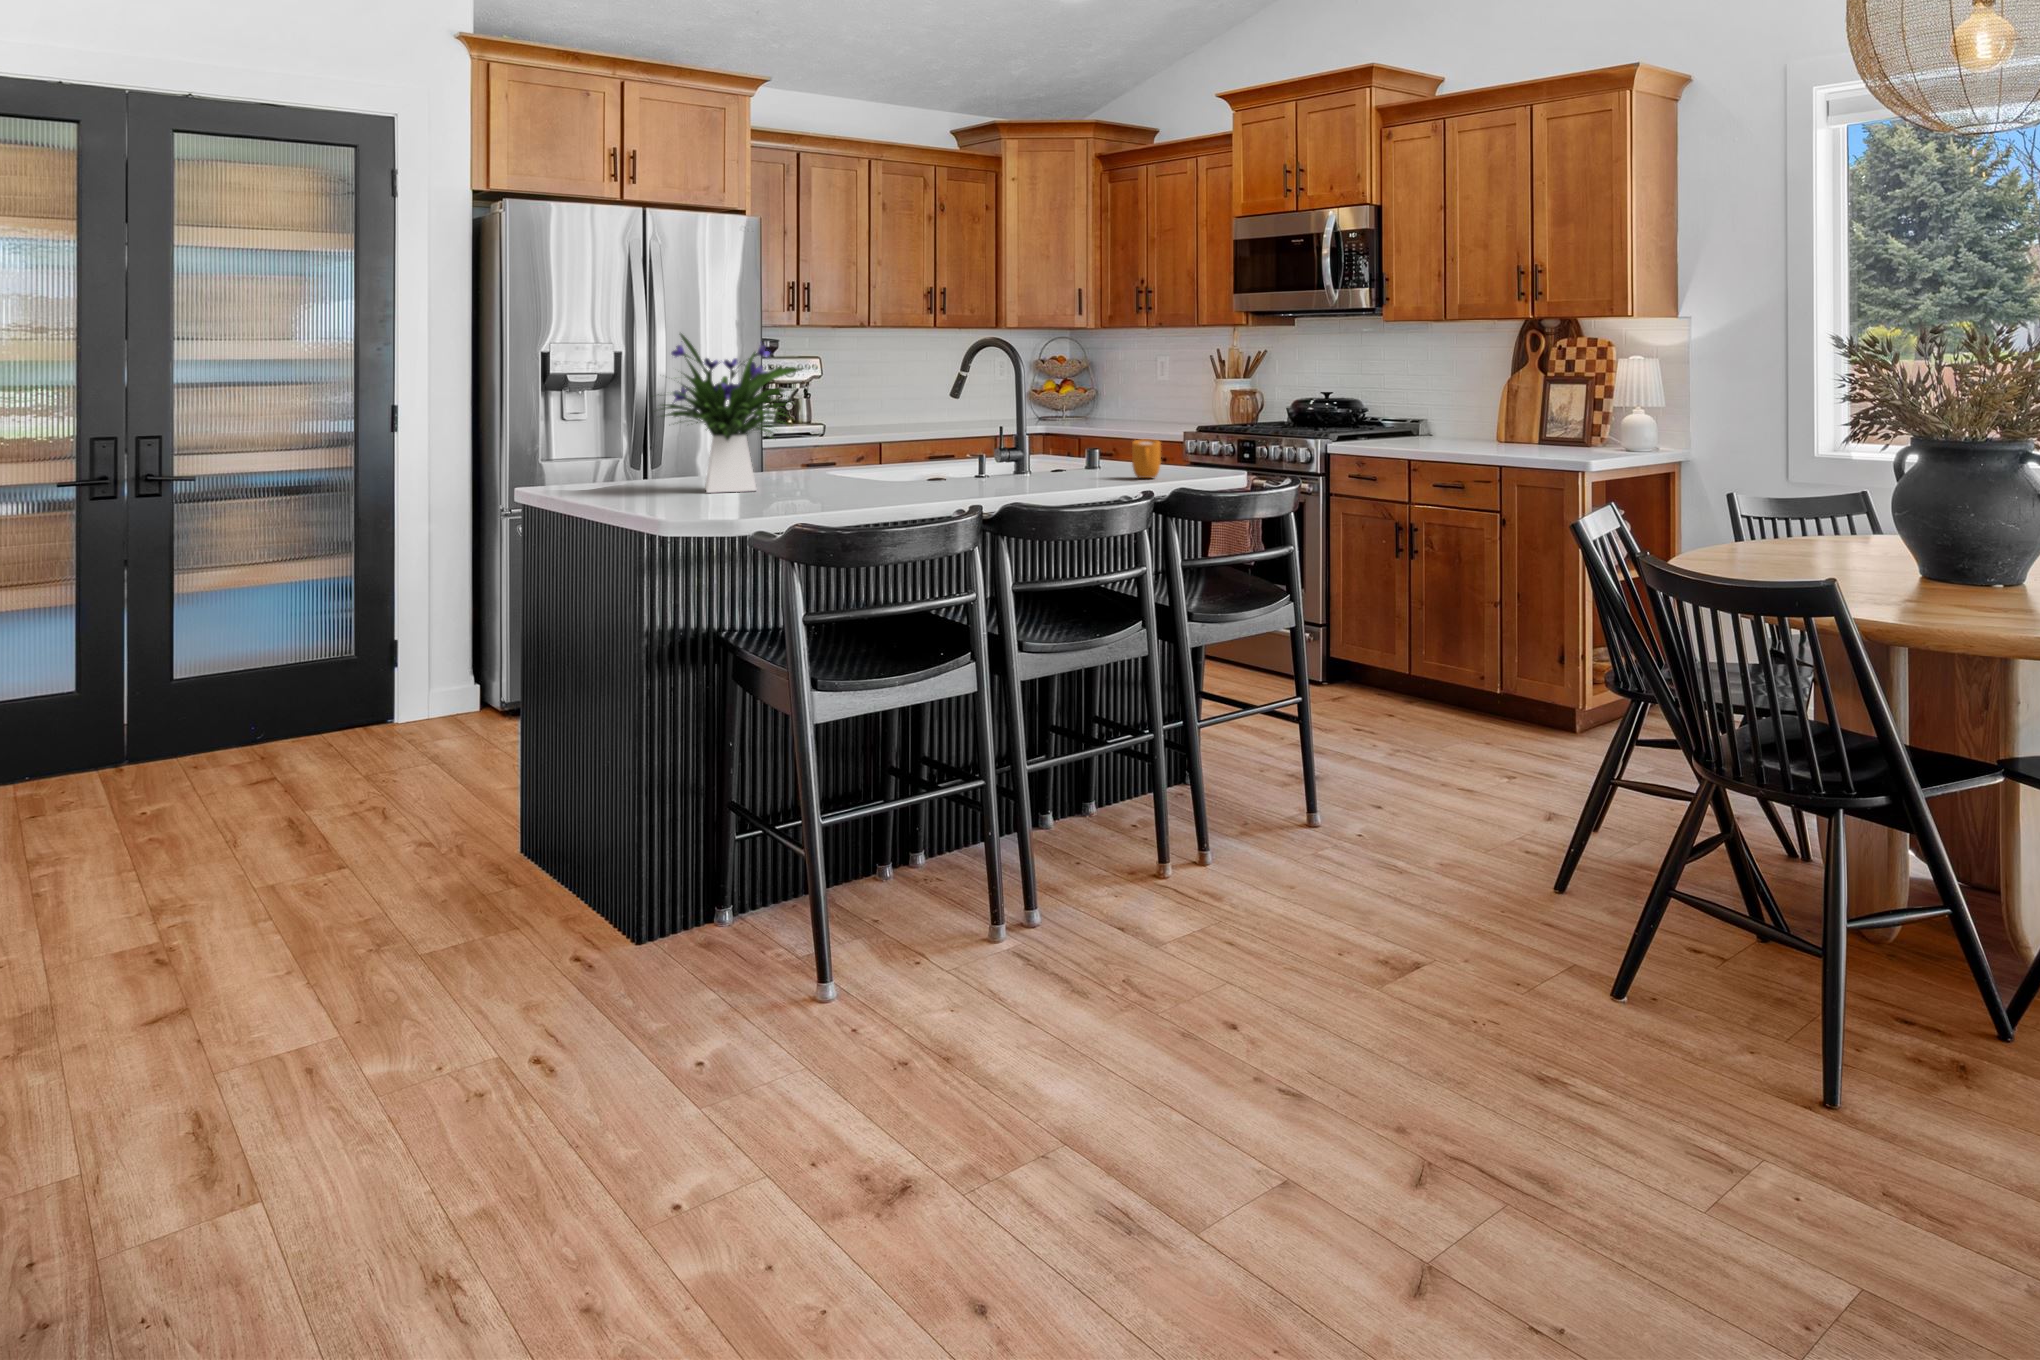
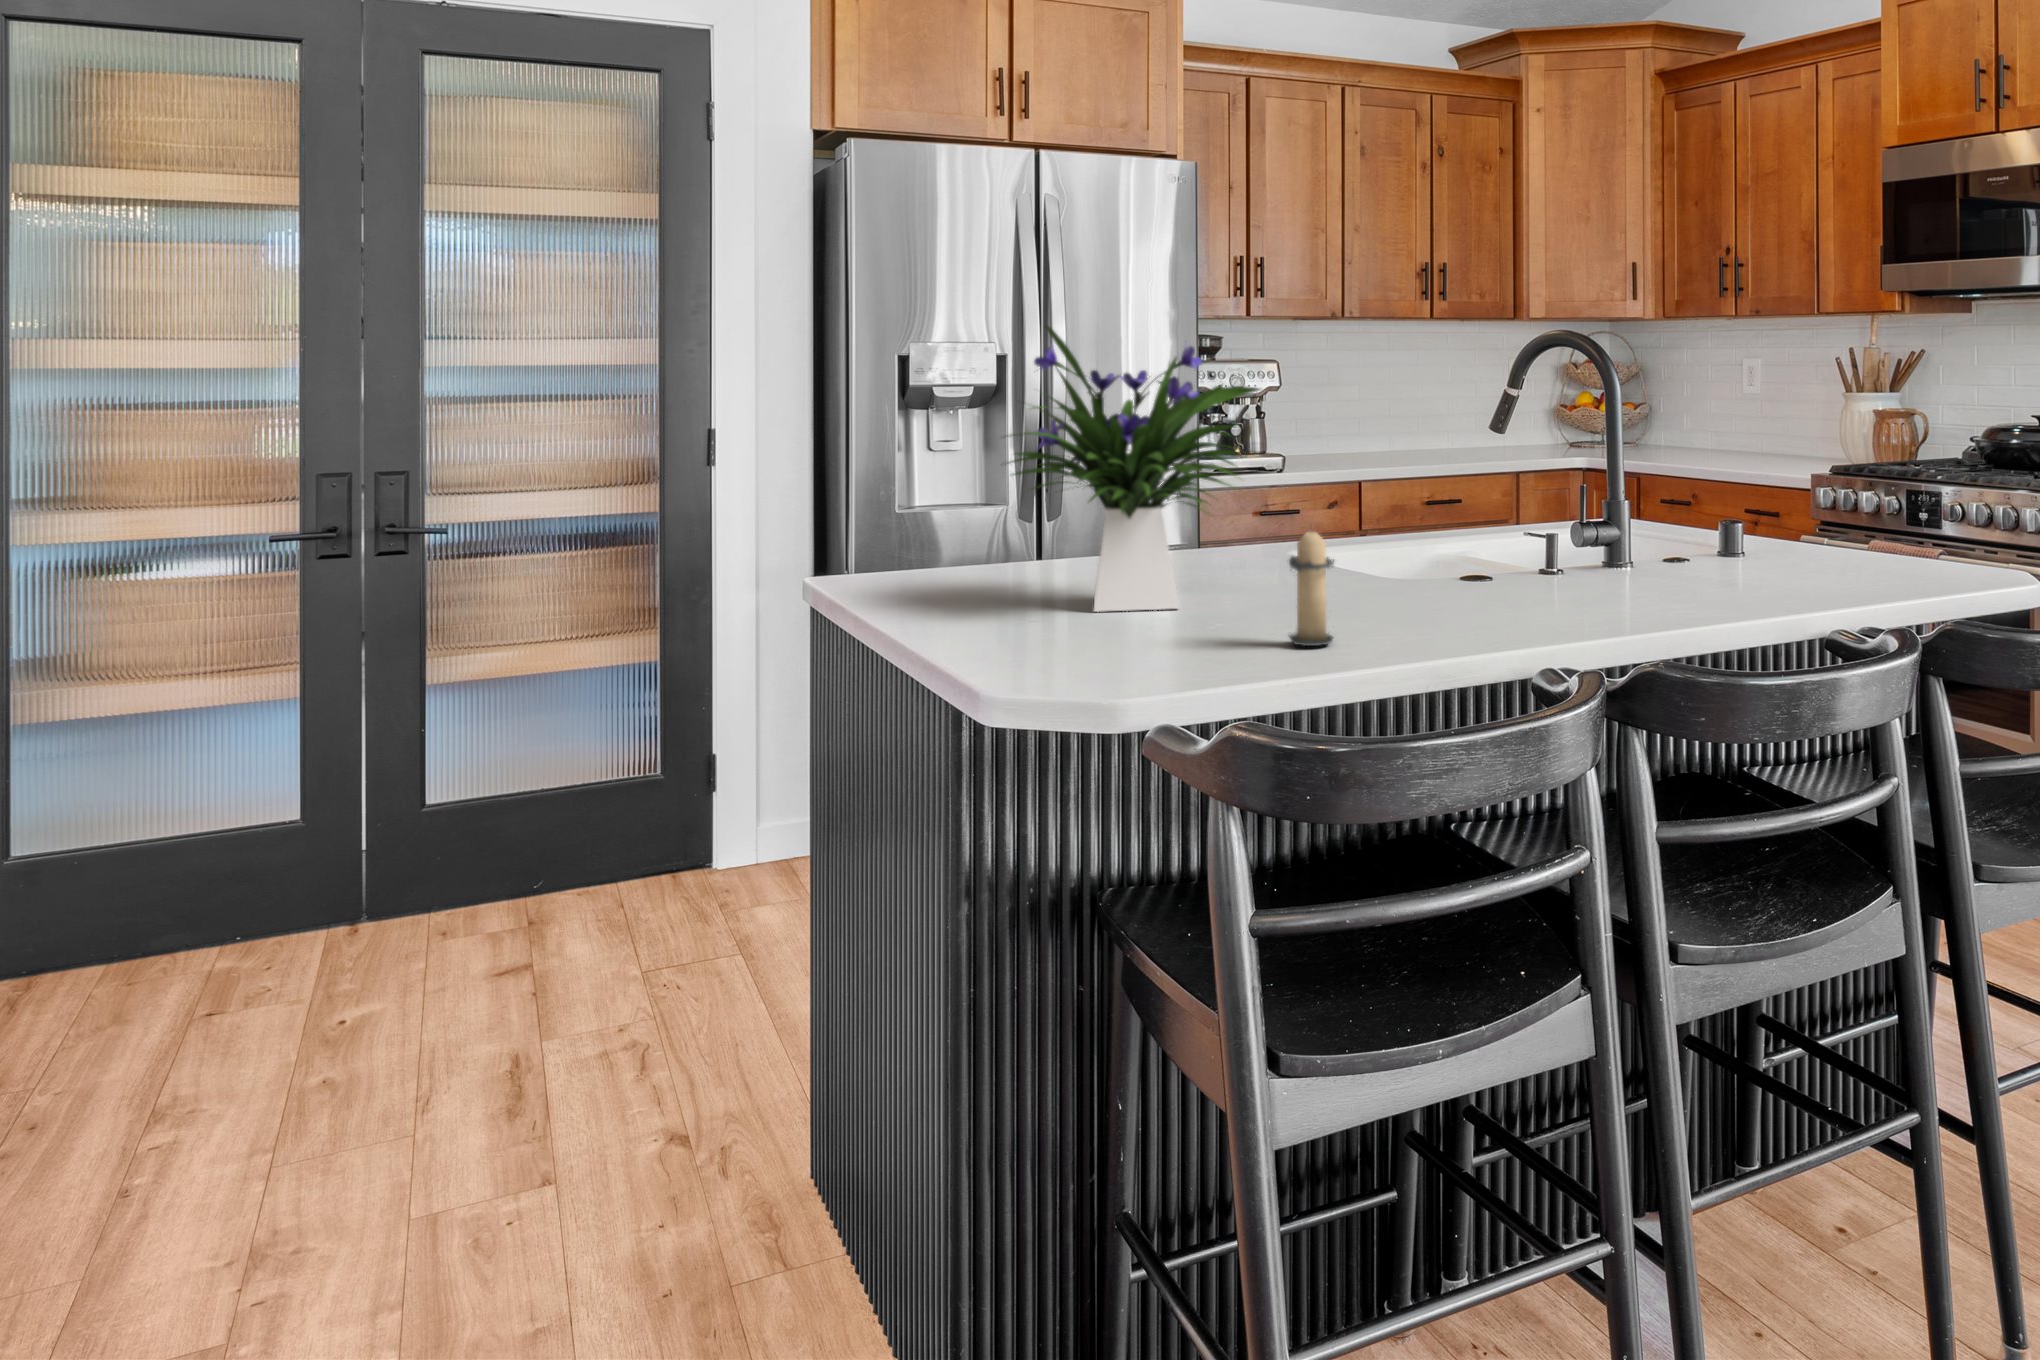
candle: none [815,437,847,501] -> present [1289,531,1334,646]
mug: present [1132,439,1161,478] -> none [1843,517,1898,590]

